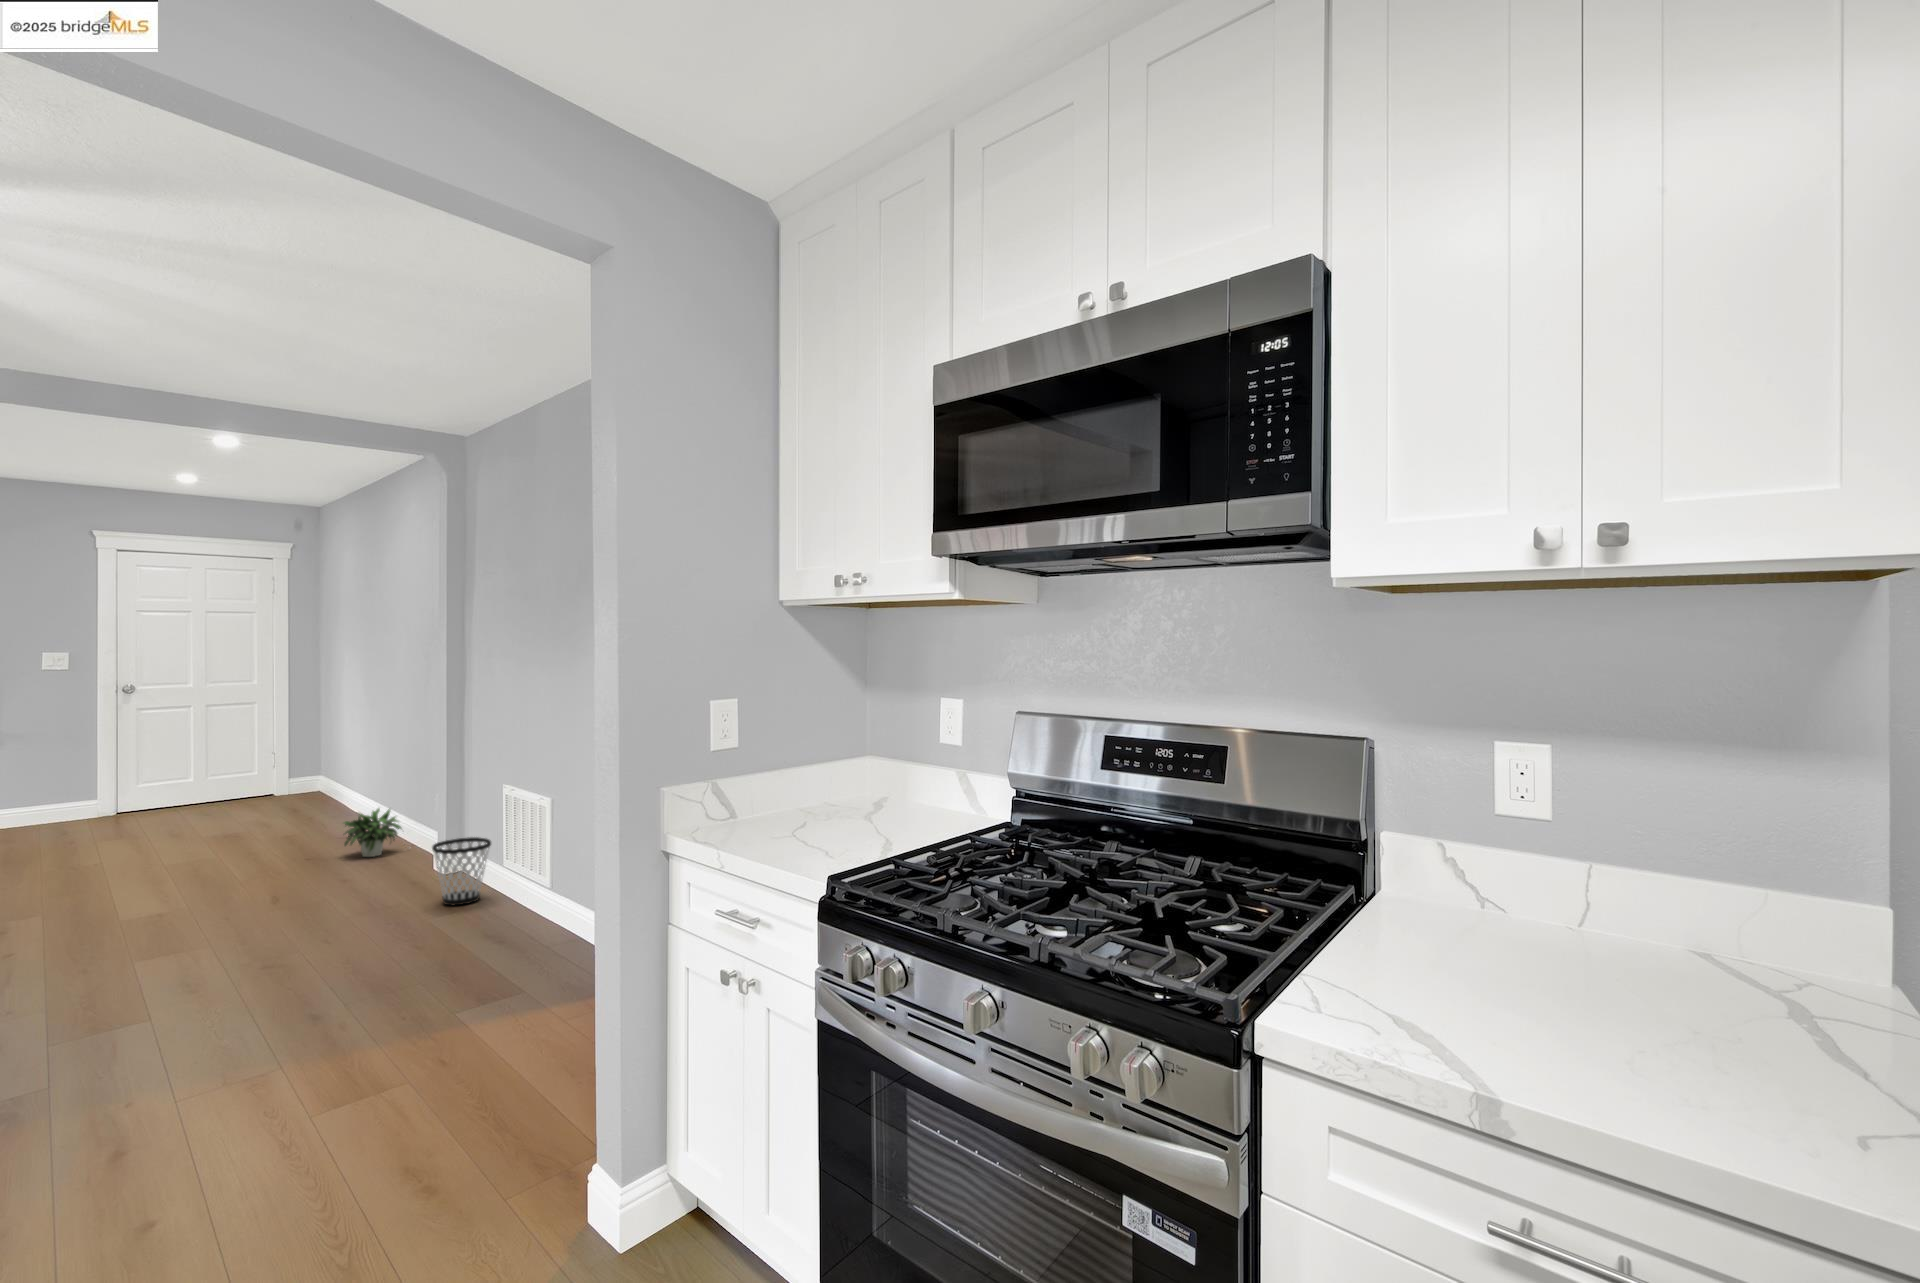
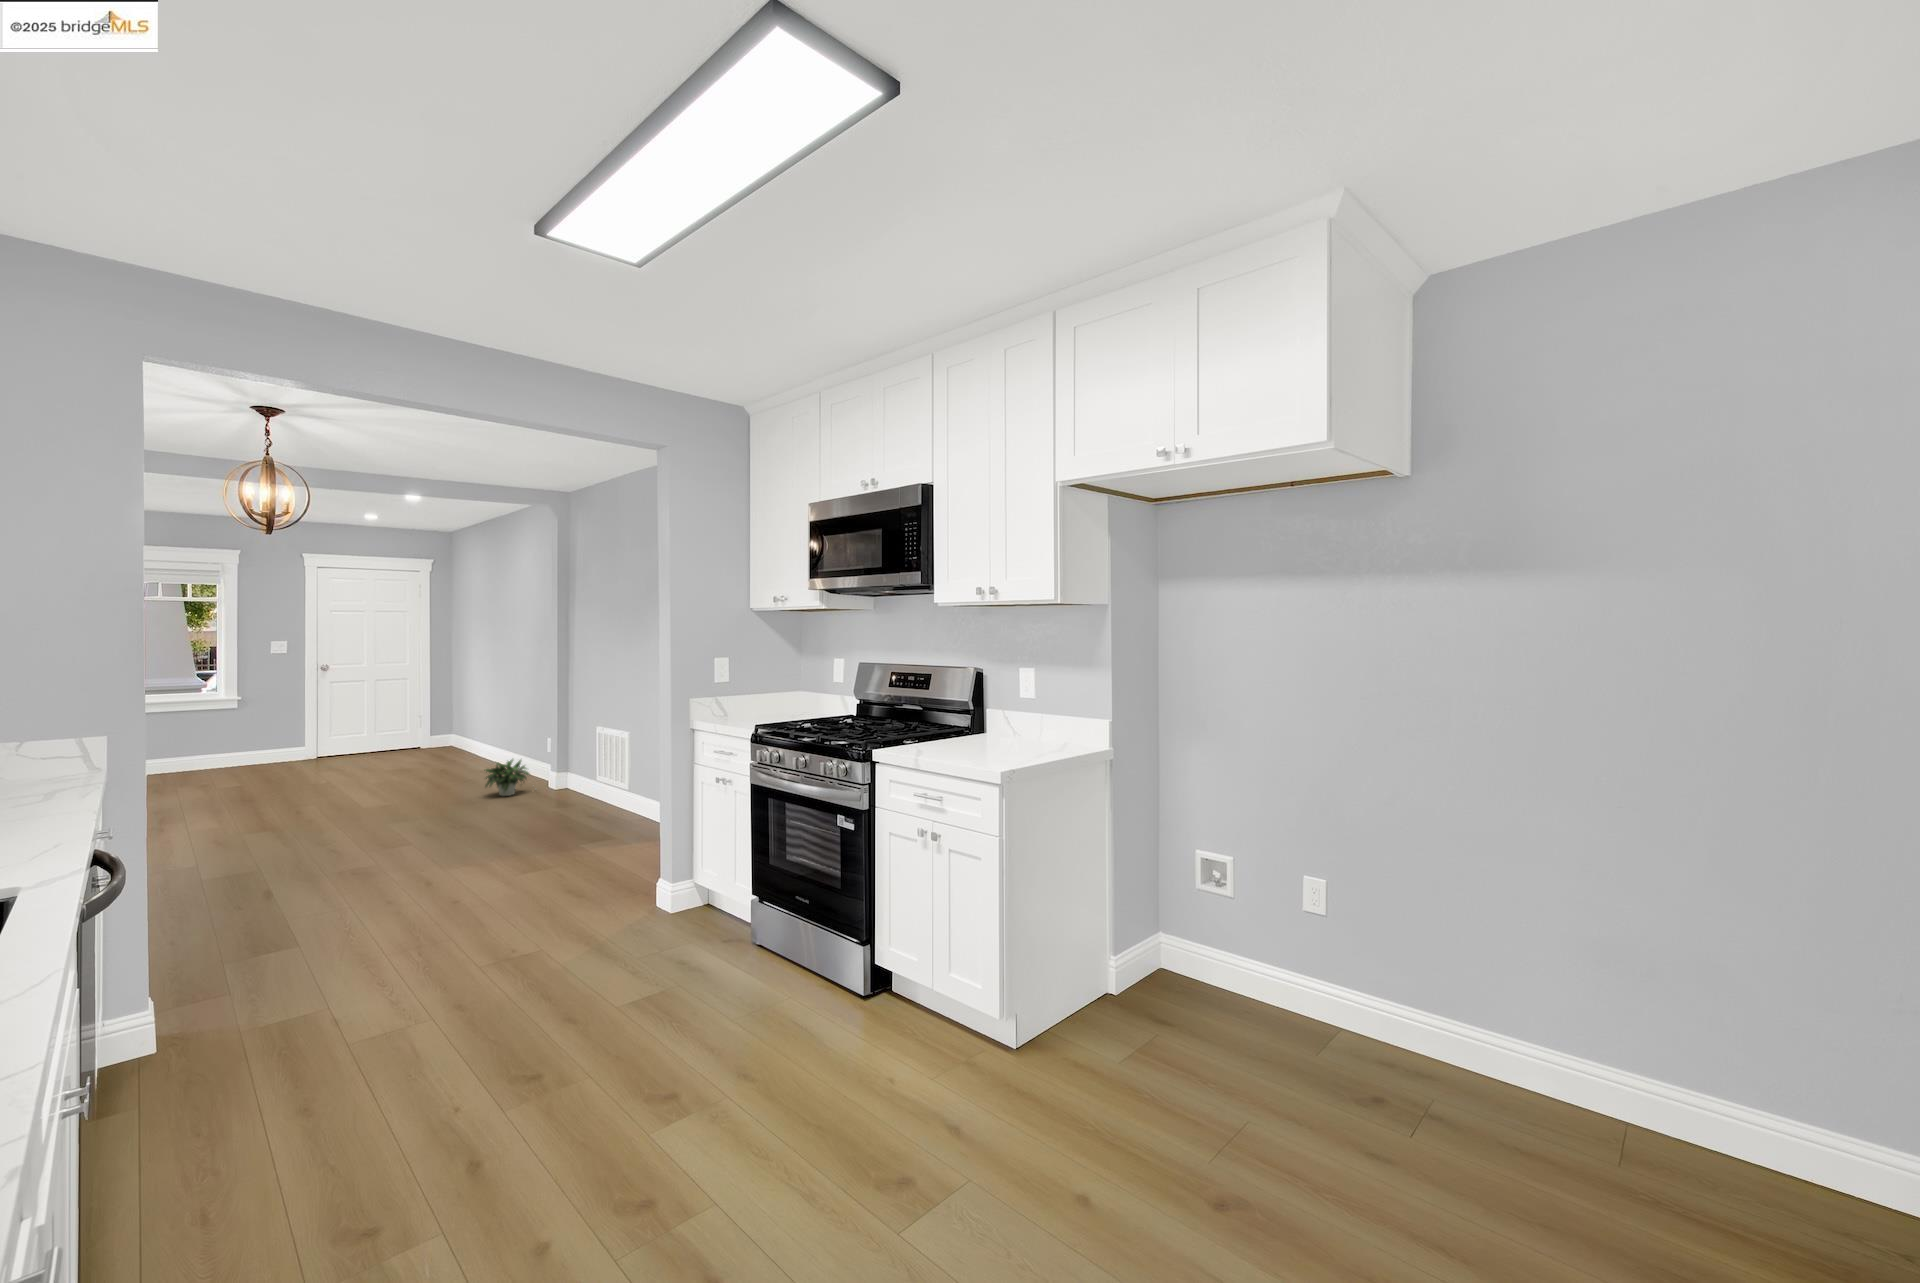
wastebasket: present [432,837,491,905] -> none [544,781,591,834]

